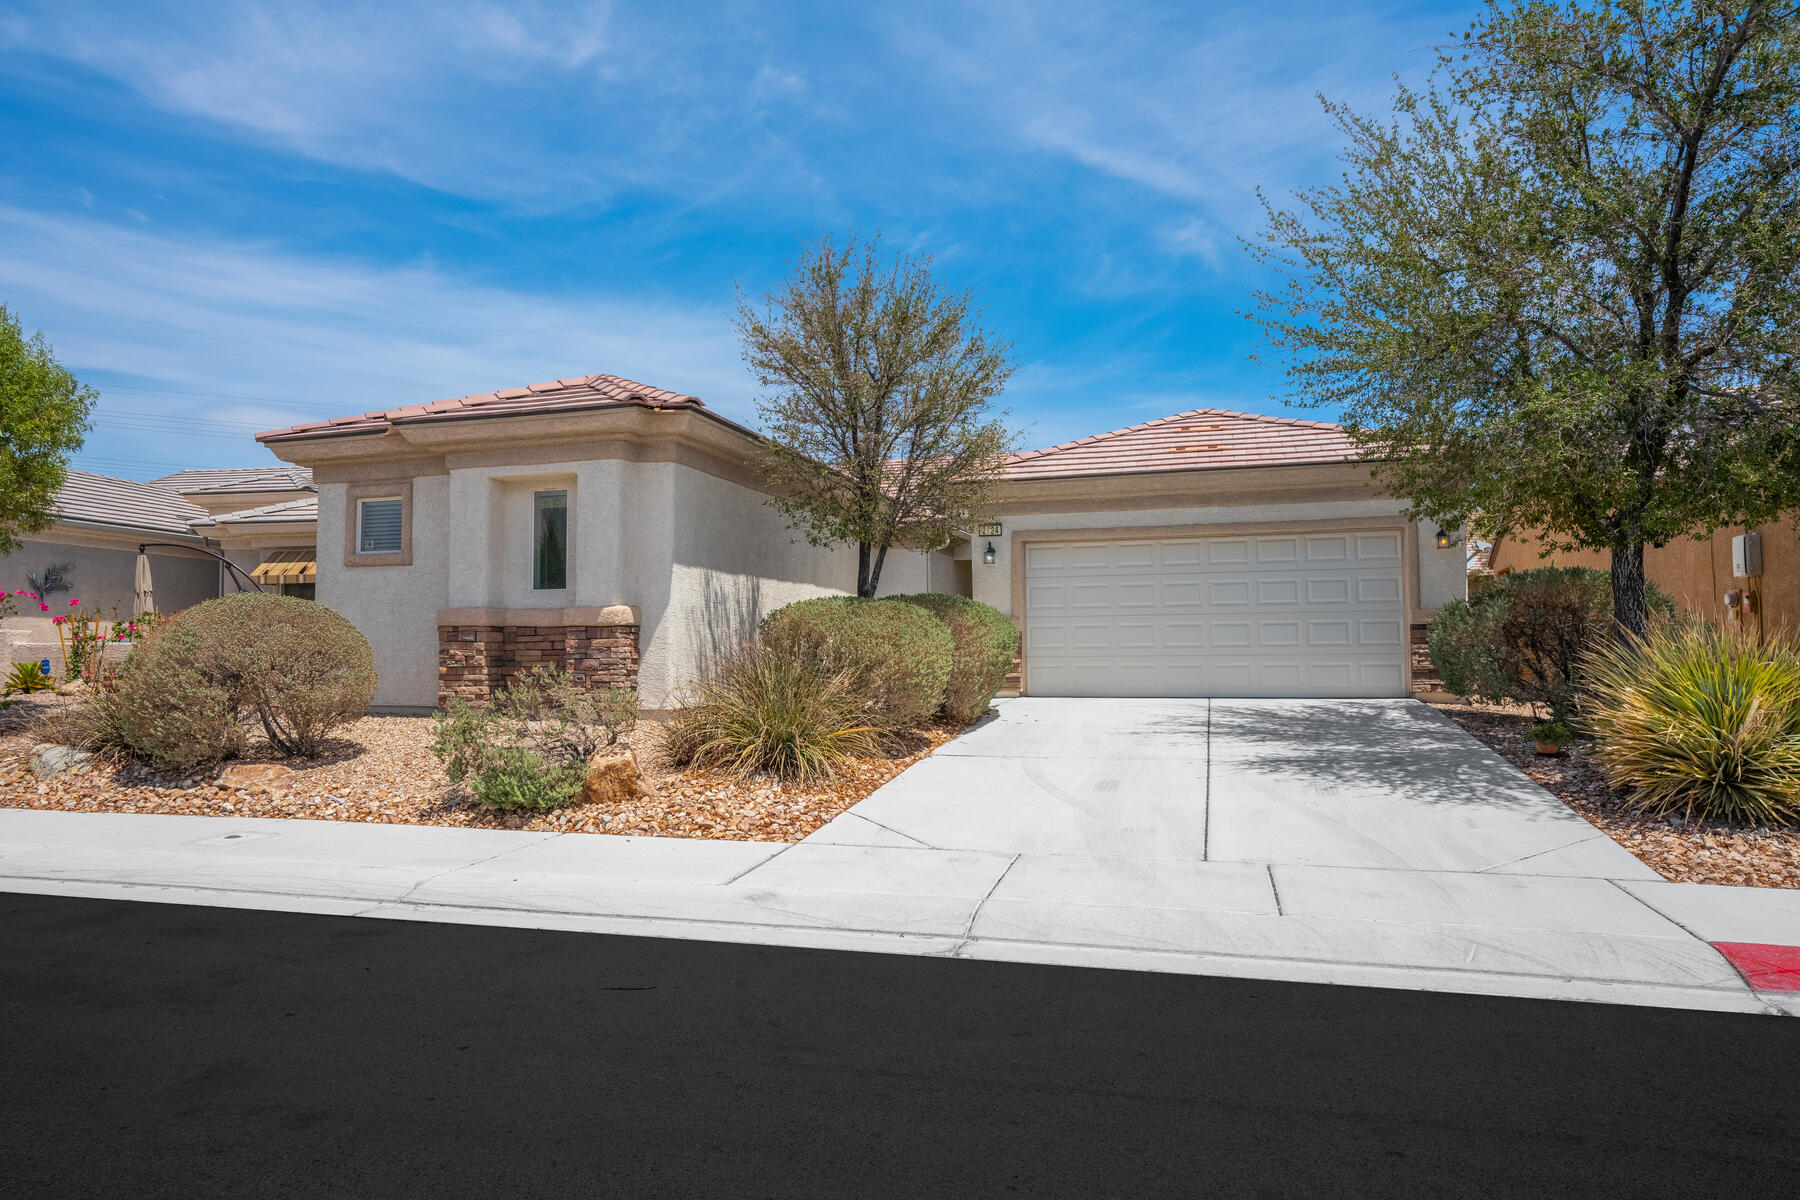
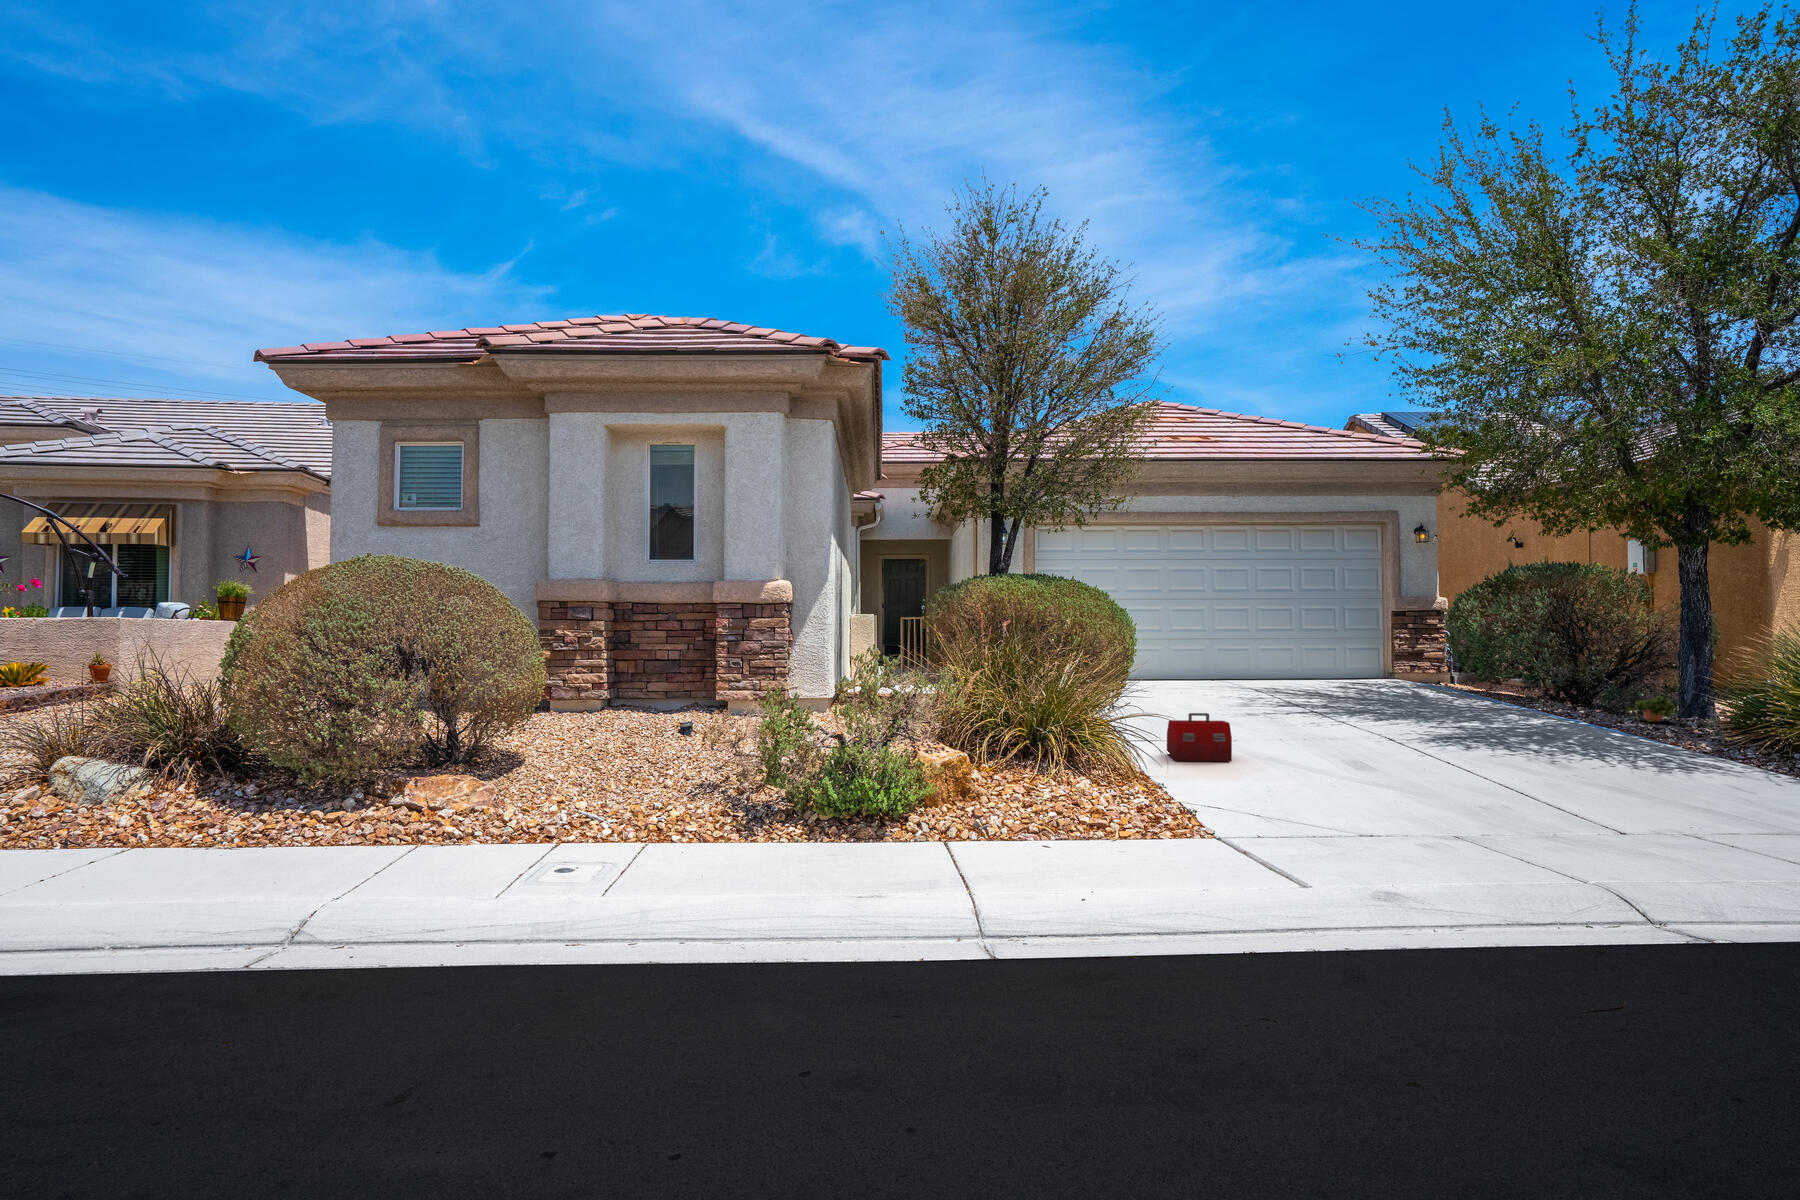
toolbox: none [861,730,925,778] -> present [1167,713,1232,761]

